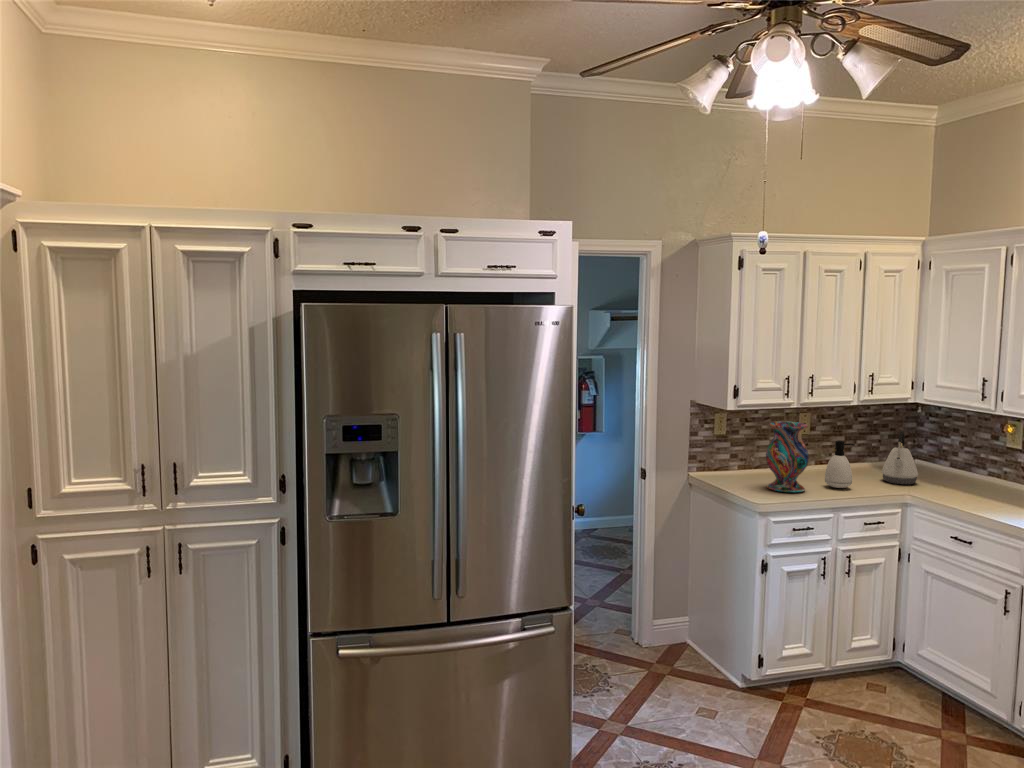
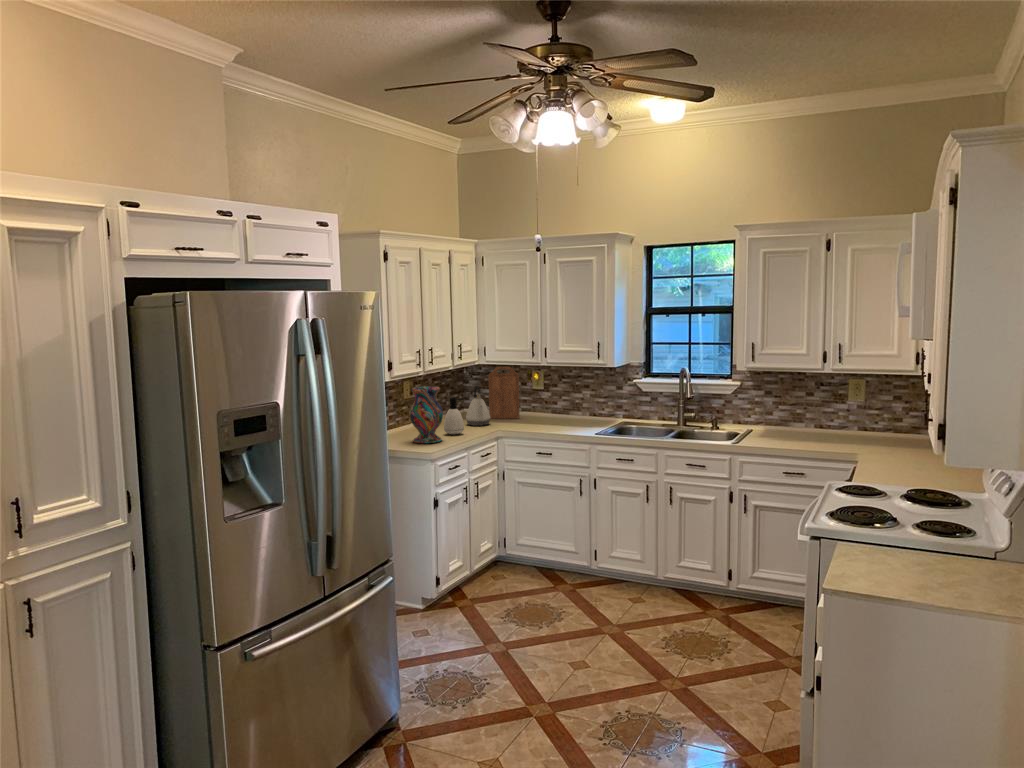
cutting board: none [934,409,983,485] -> present [489,367,520,419]

